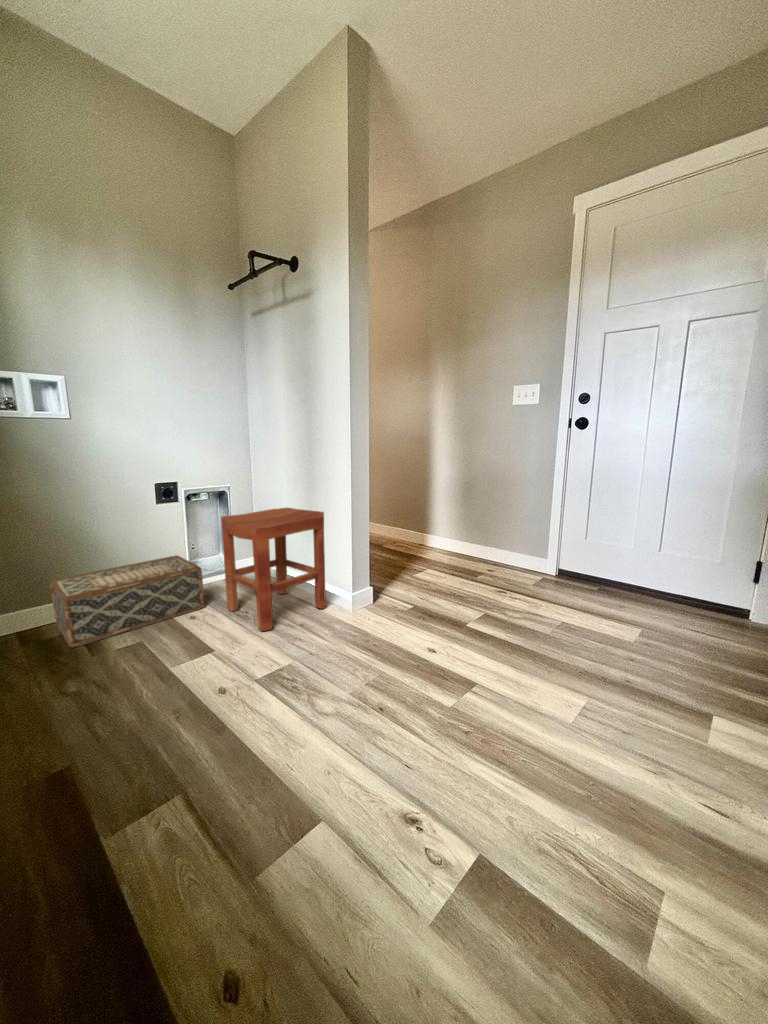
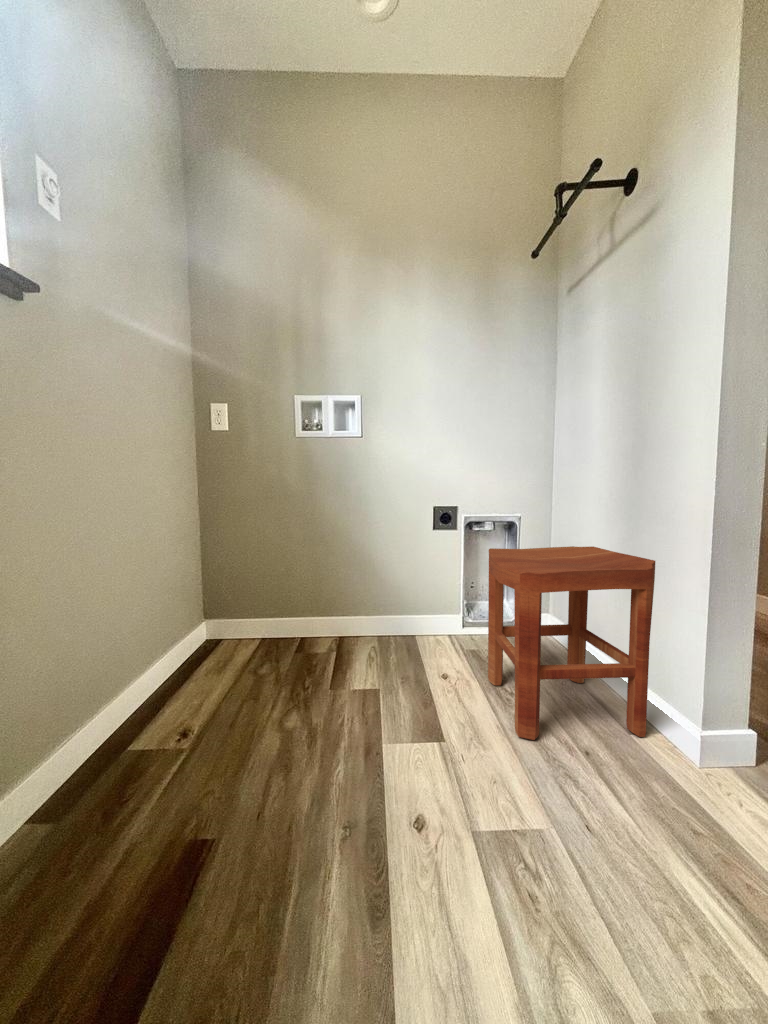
woven basket: present [50,555,204,648] -> none [320,591,464,671]

